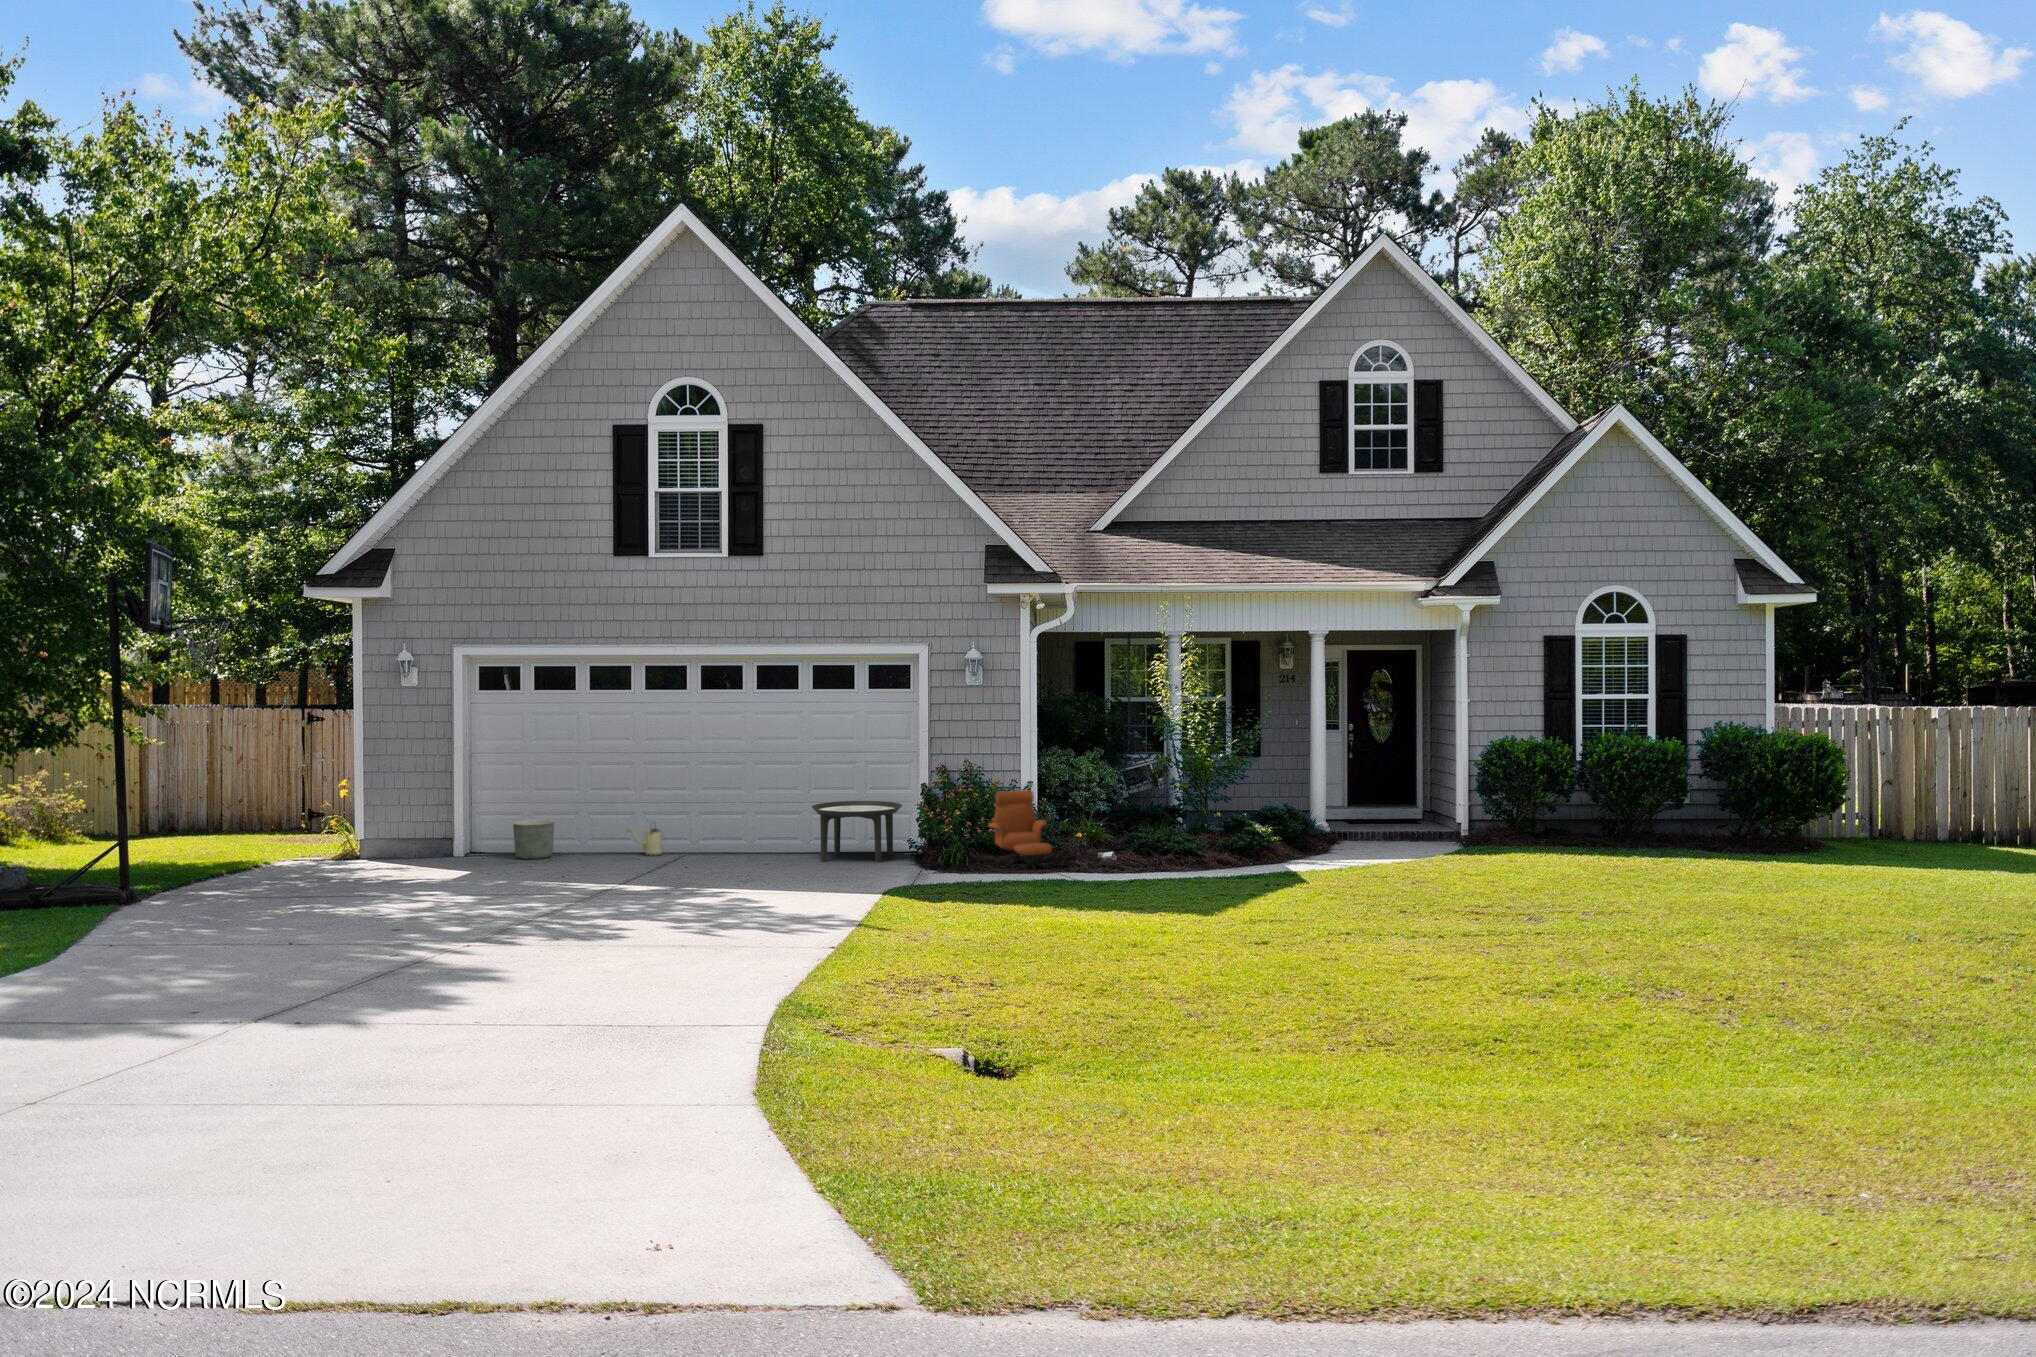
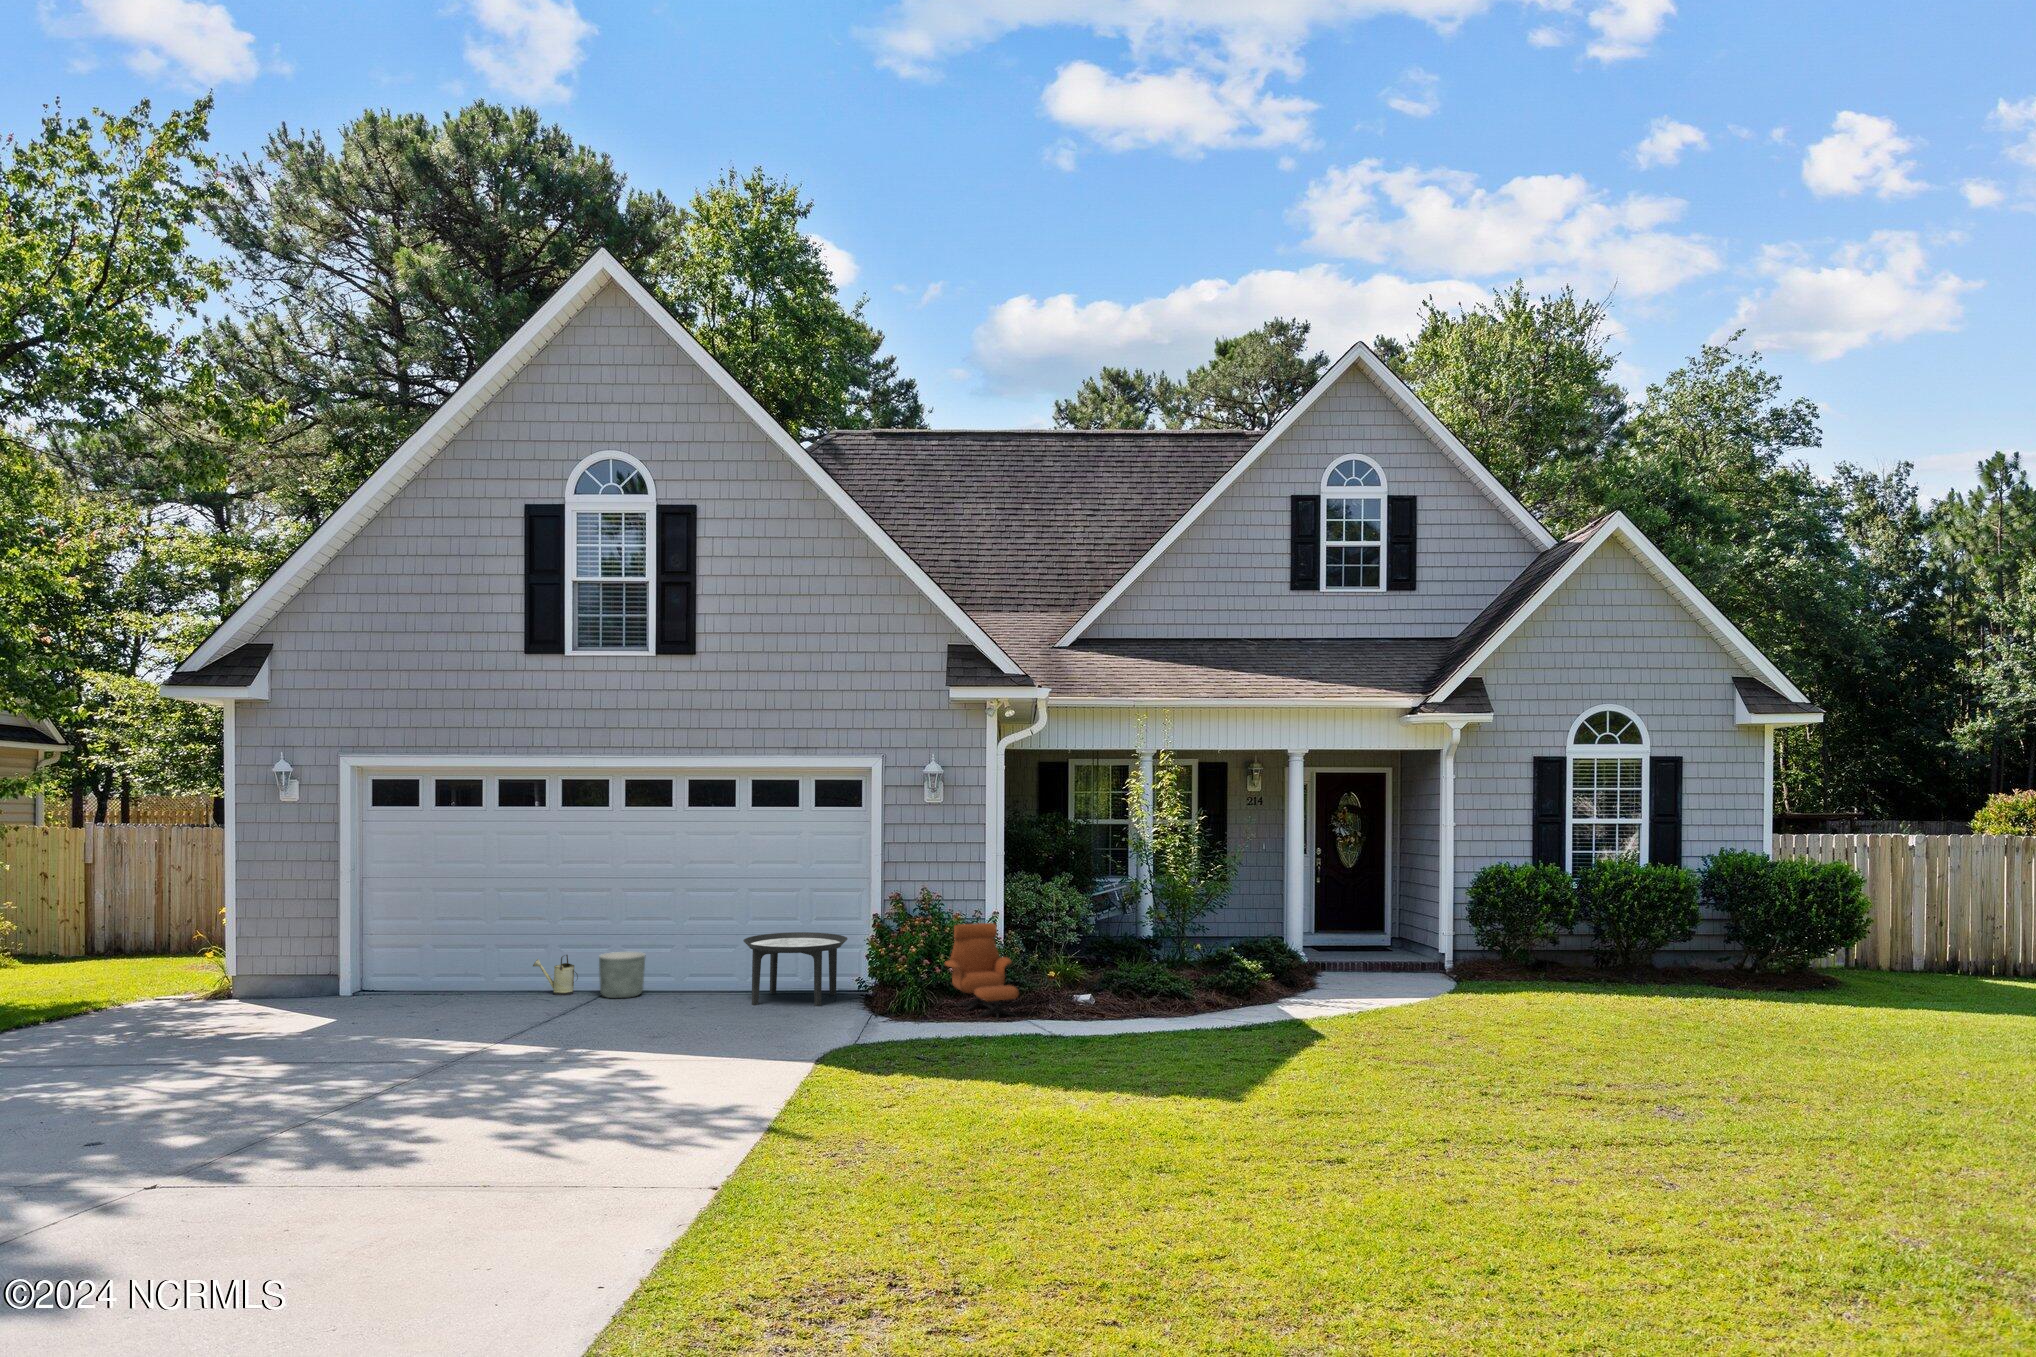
planter: present [513,820,554,859] -> present [599,952,646,998]

